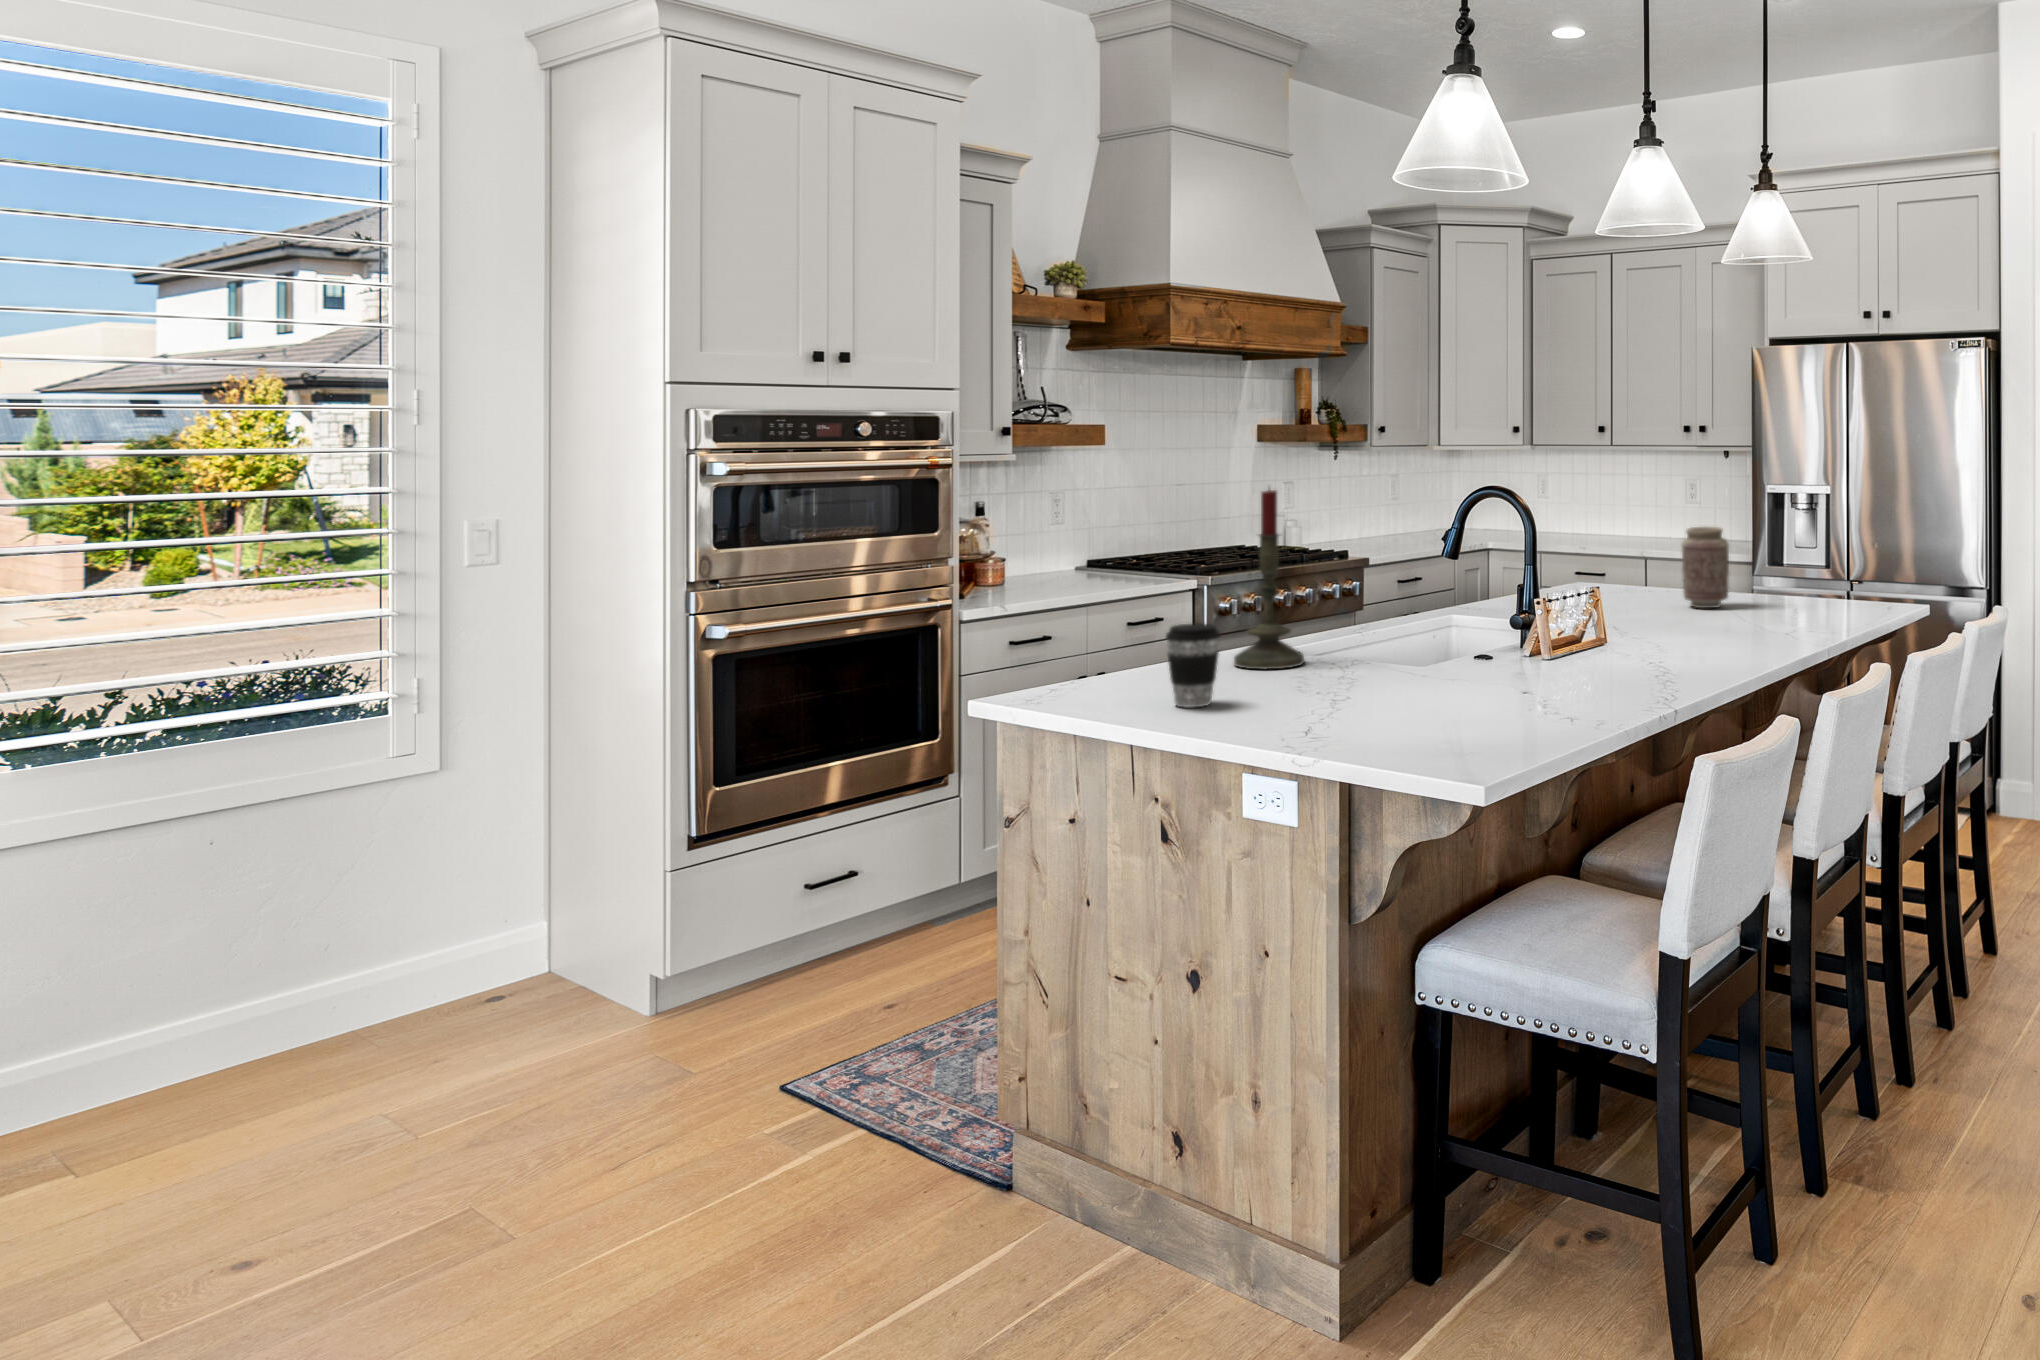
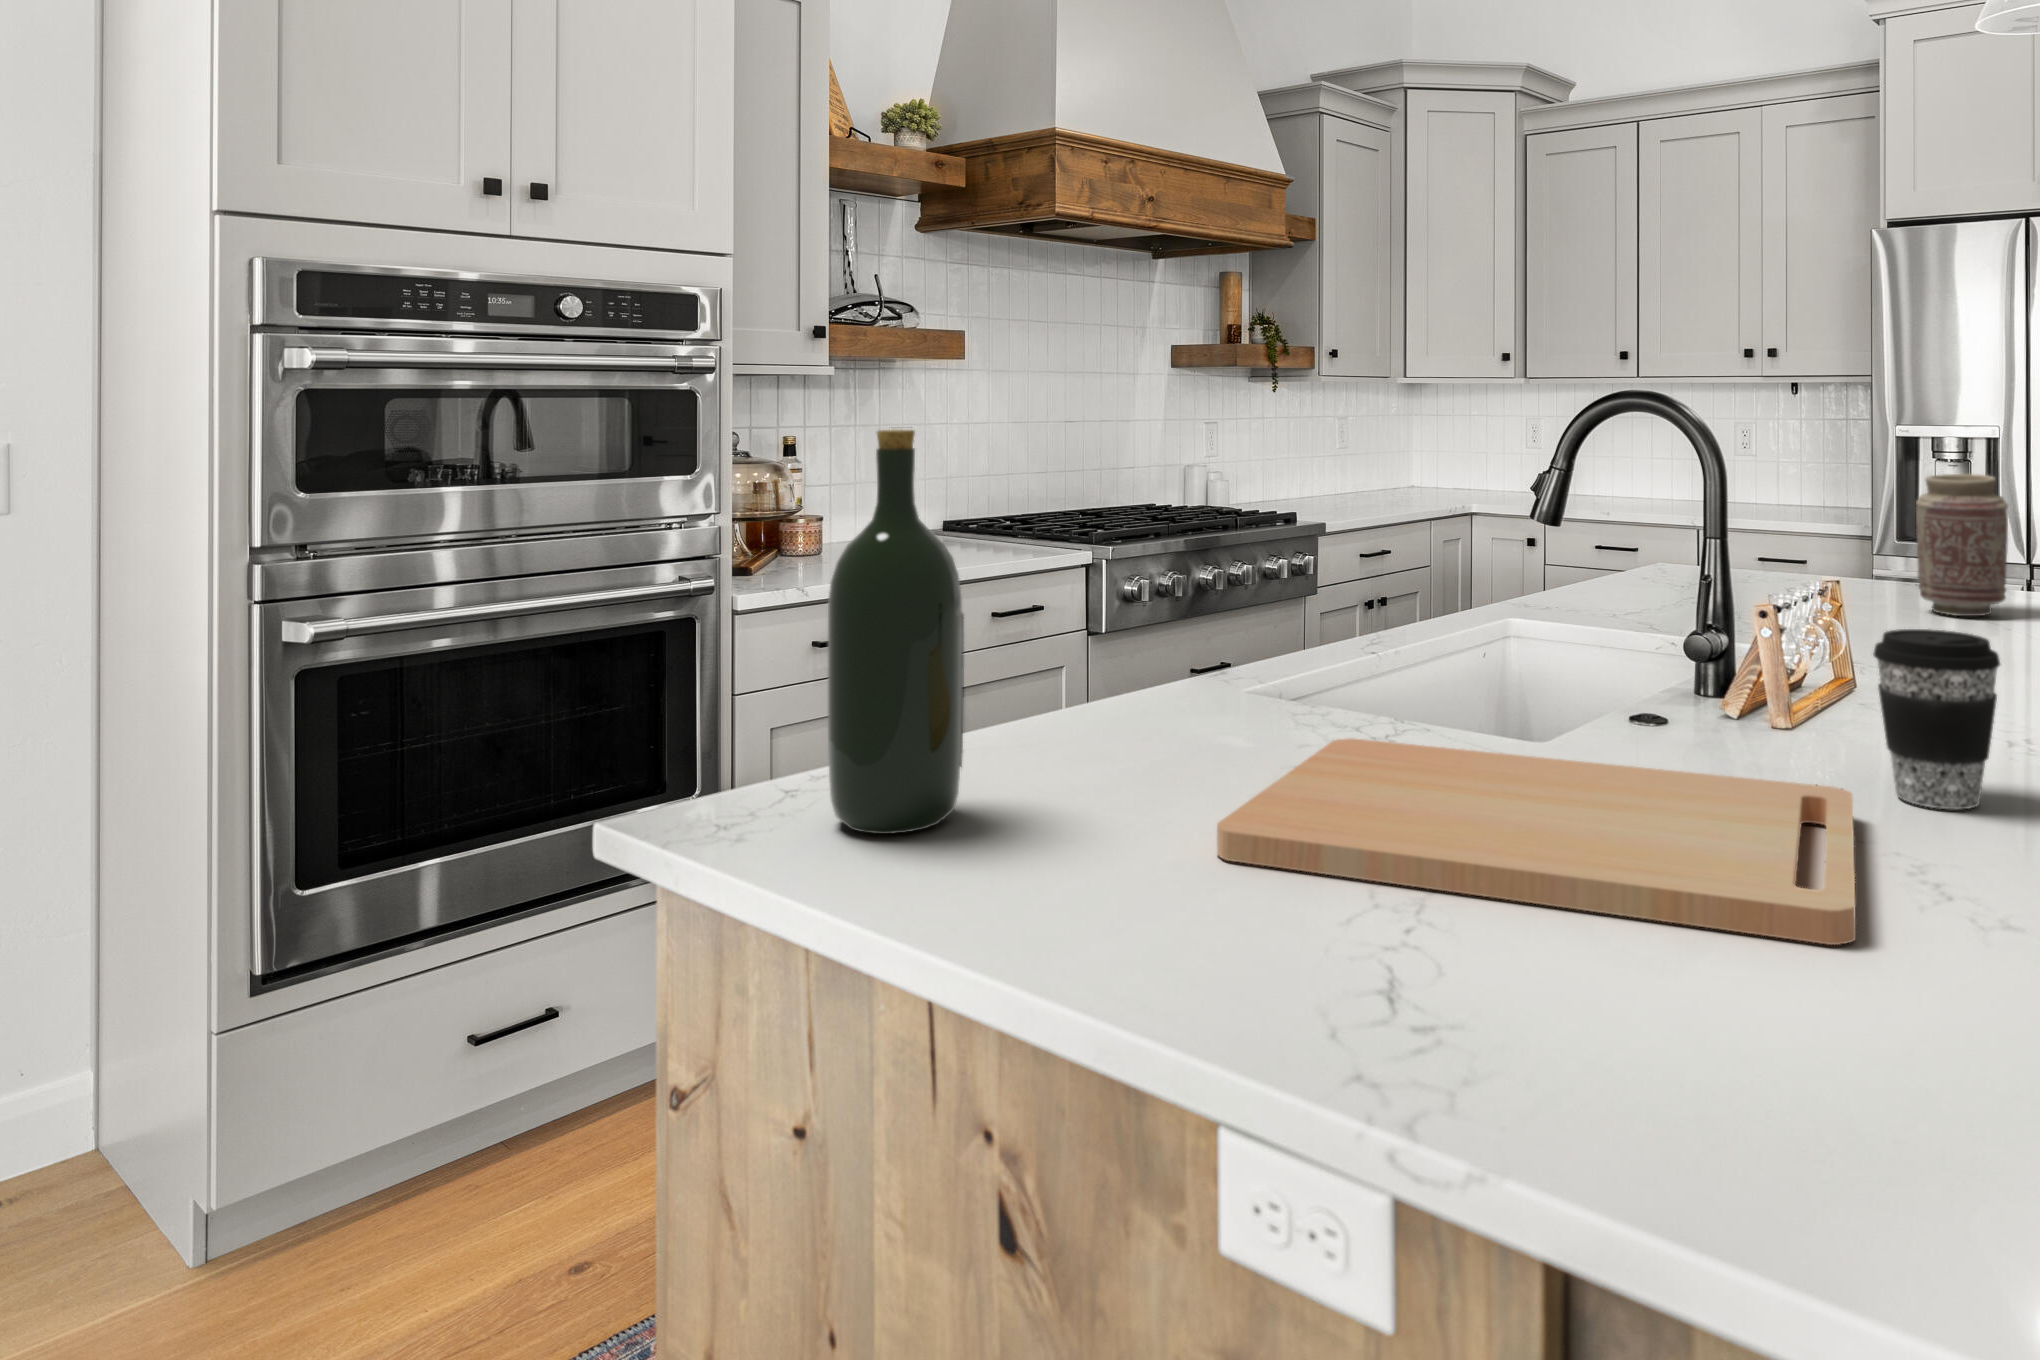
candle: present [1234,489,1304,669] -> none [1157,368,1301,753]
wine bottle: none [1088,522,1147,695] -> present [828,430,964,834]
coffee cup: present [1166,624,1220,707] -> present [1873,629,2000,809]
cutting board: none [1256,660,1528,712] -> present [1217,738,1856,945]

